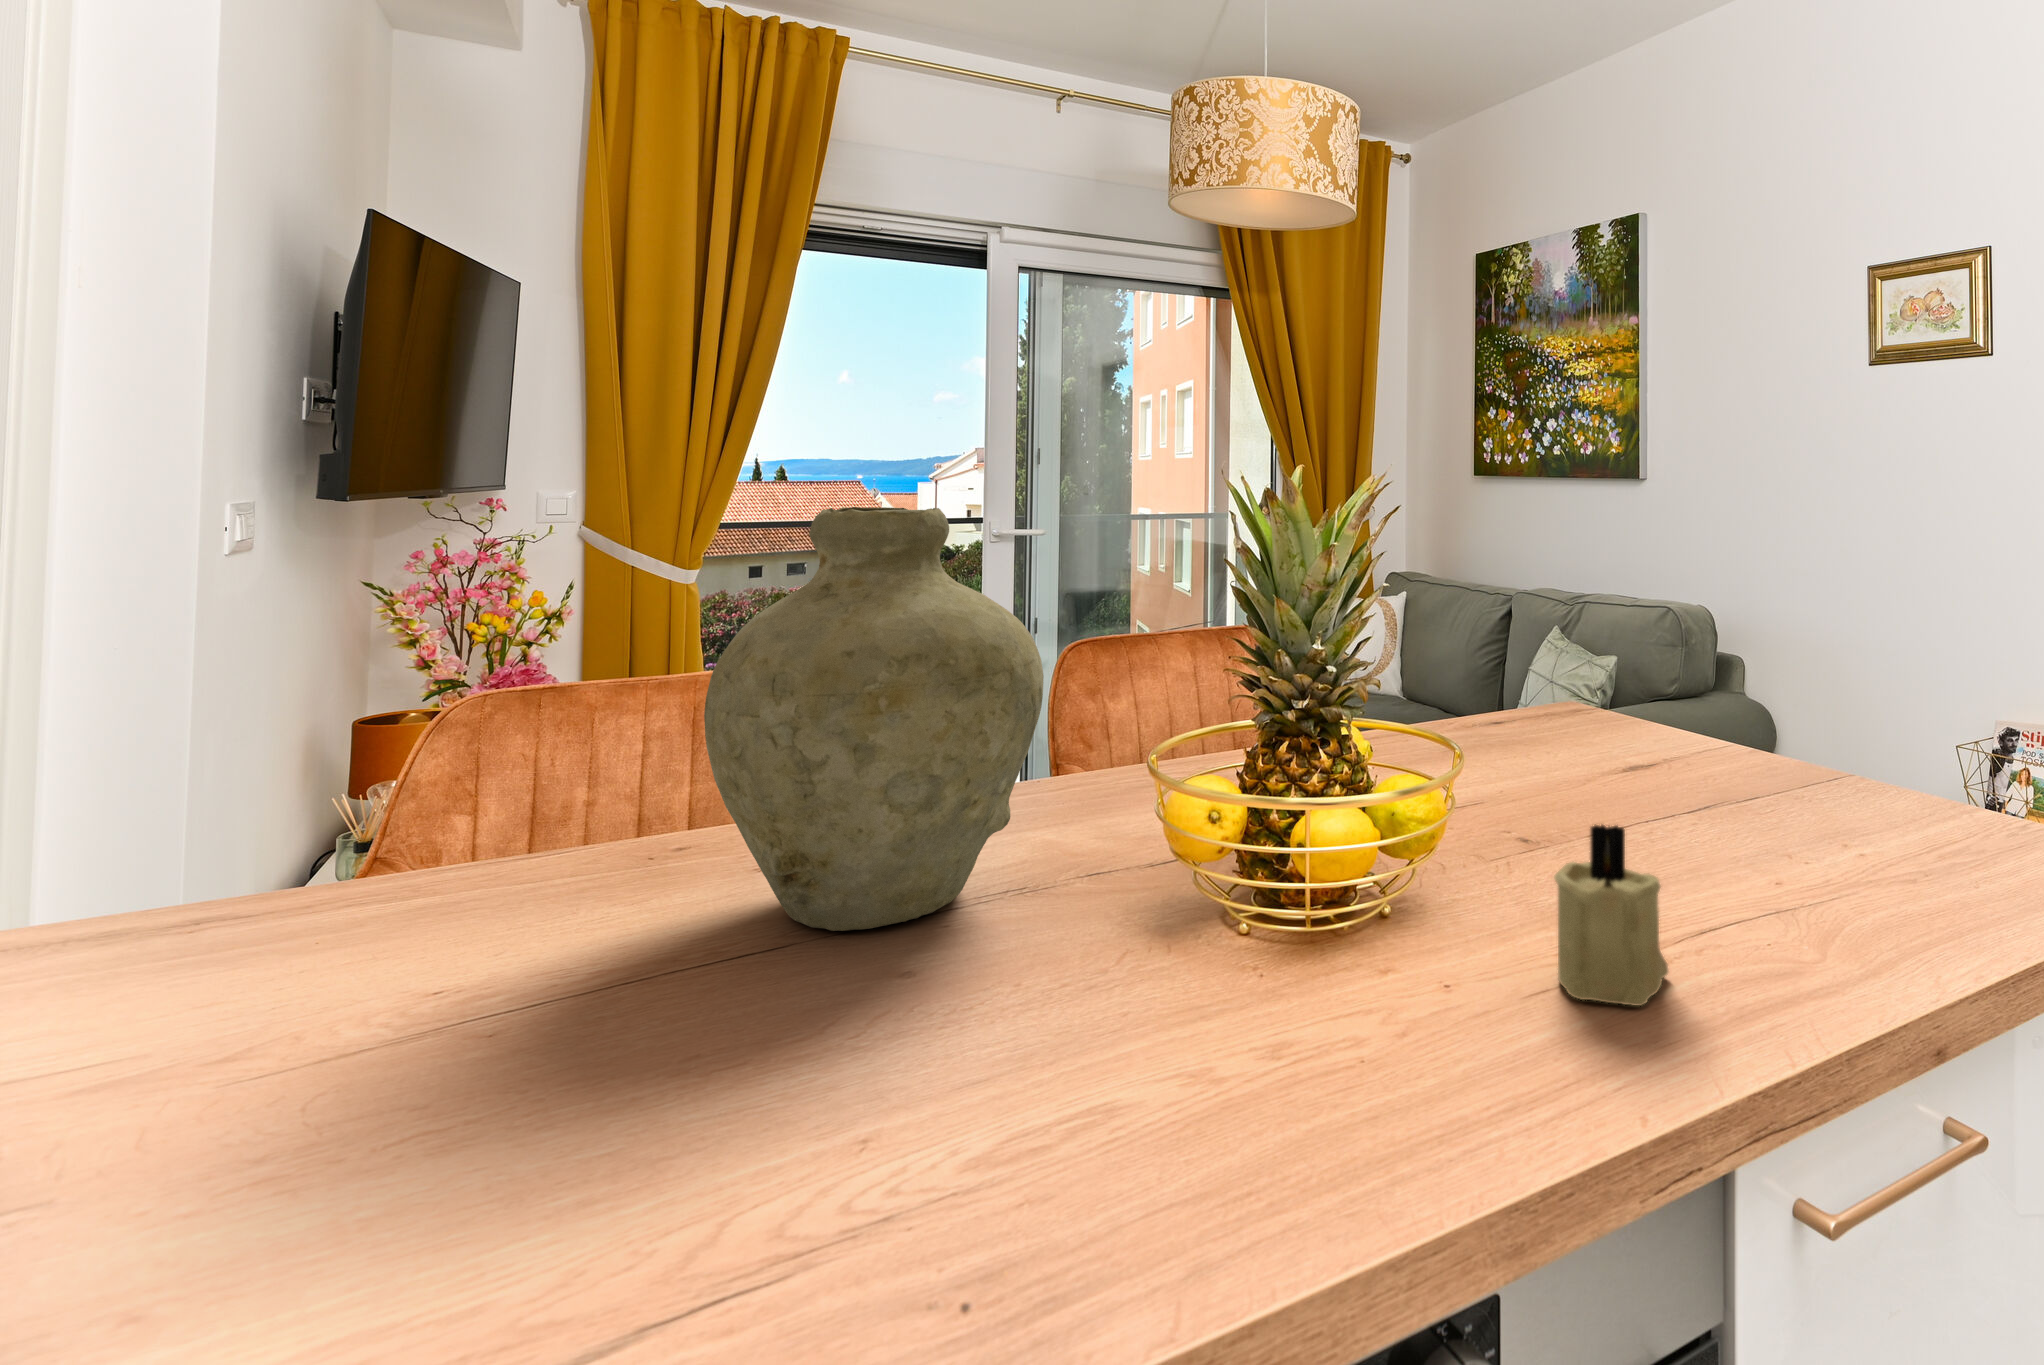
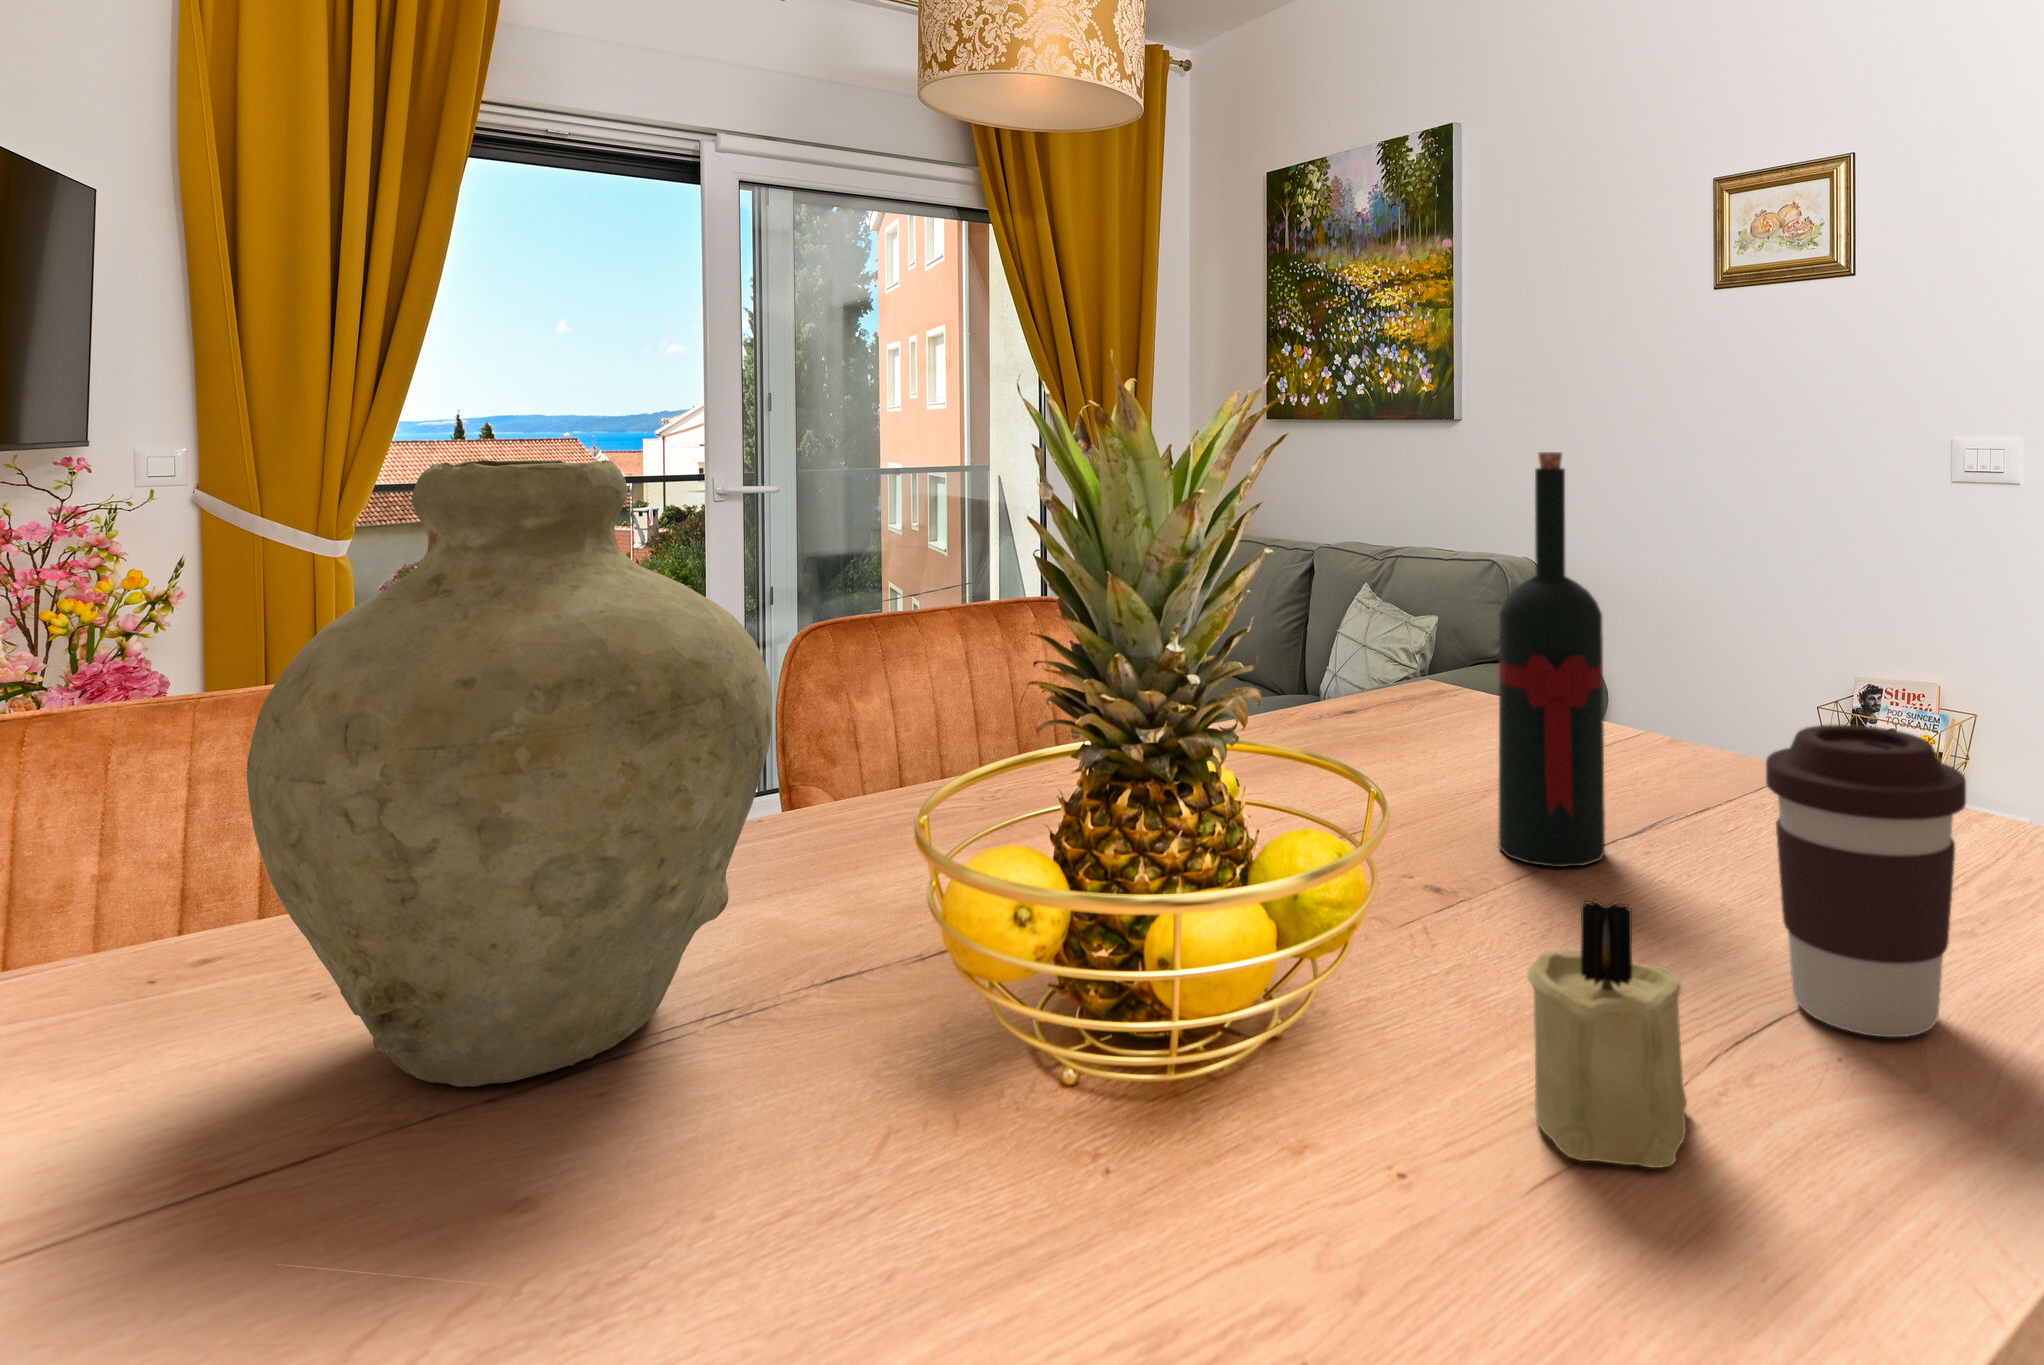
wine bottle: none [1593,509,1676,832] -> present [1498,452,1605,867]
coffee cup: none [1757,715,1898,943] -> present [1766,725,1966,1037]

